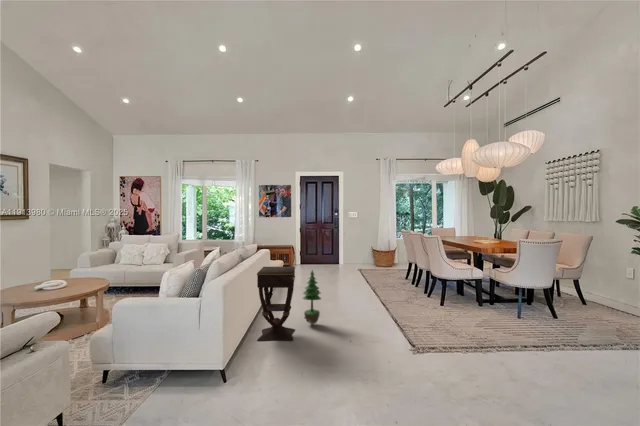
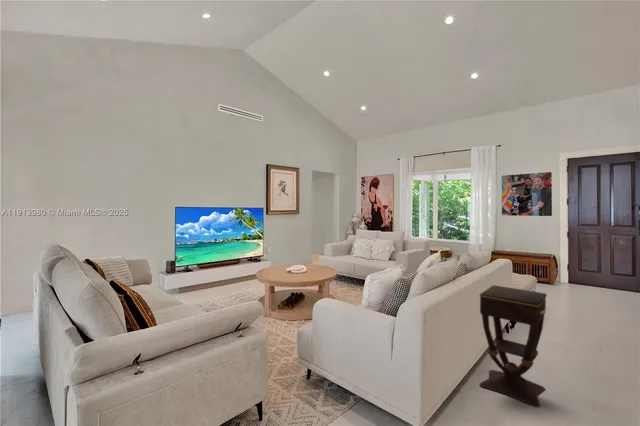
potted tree: present [303,271,321,325] -> none [560,303,601,391]

